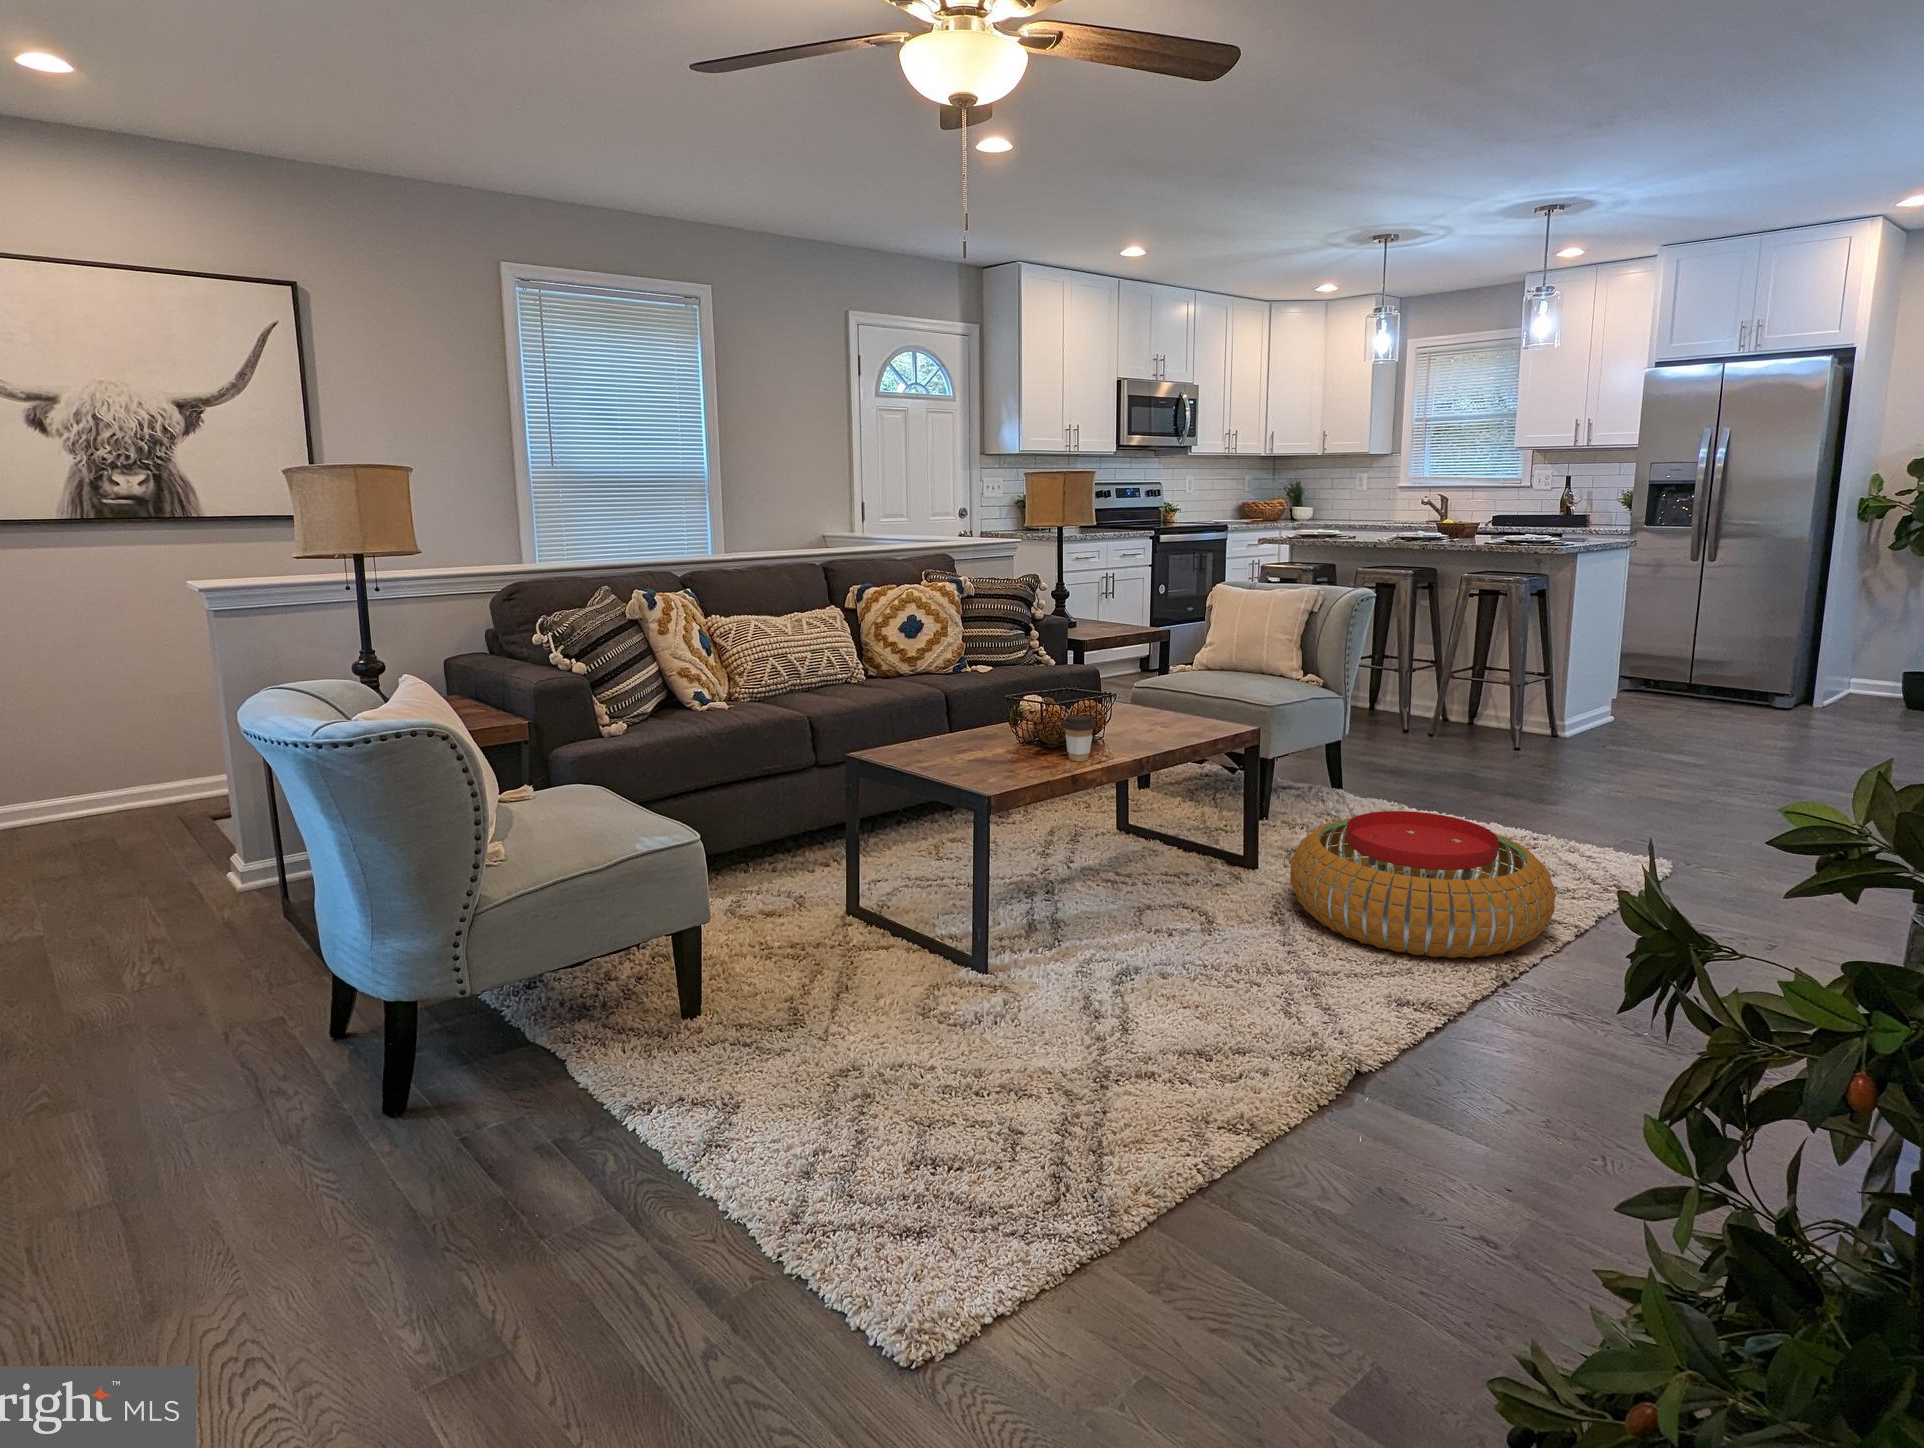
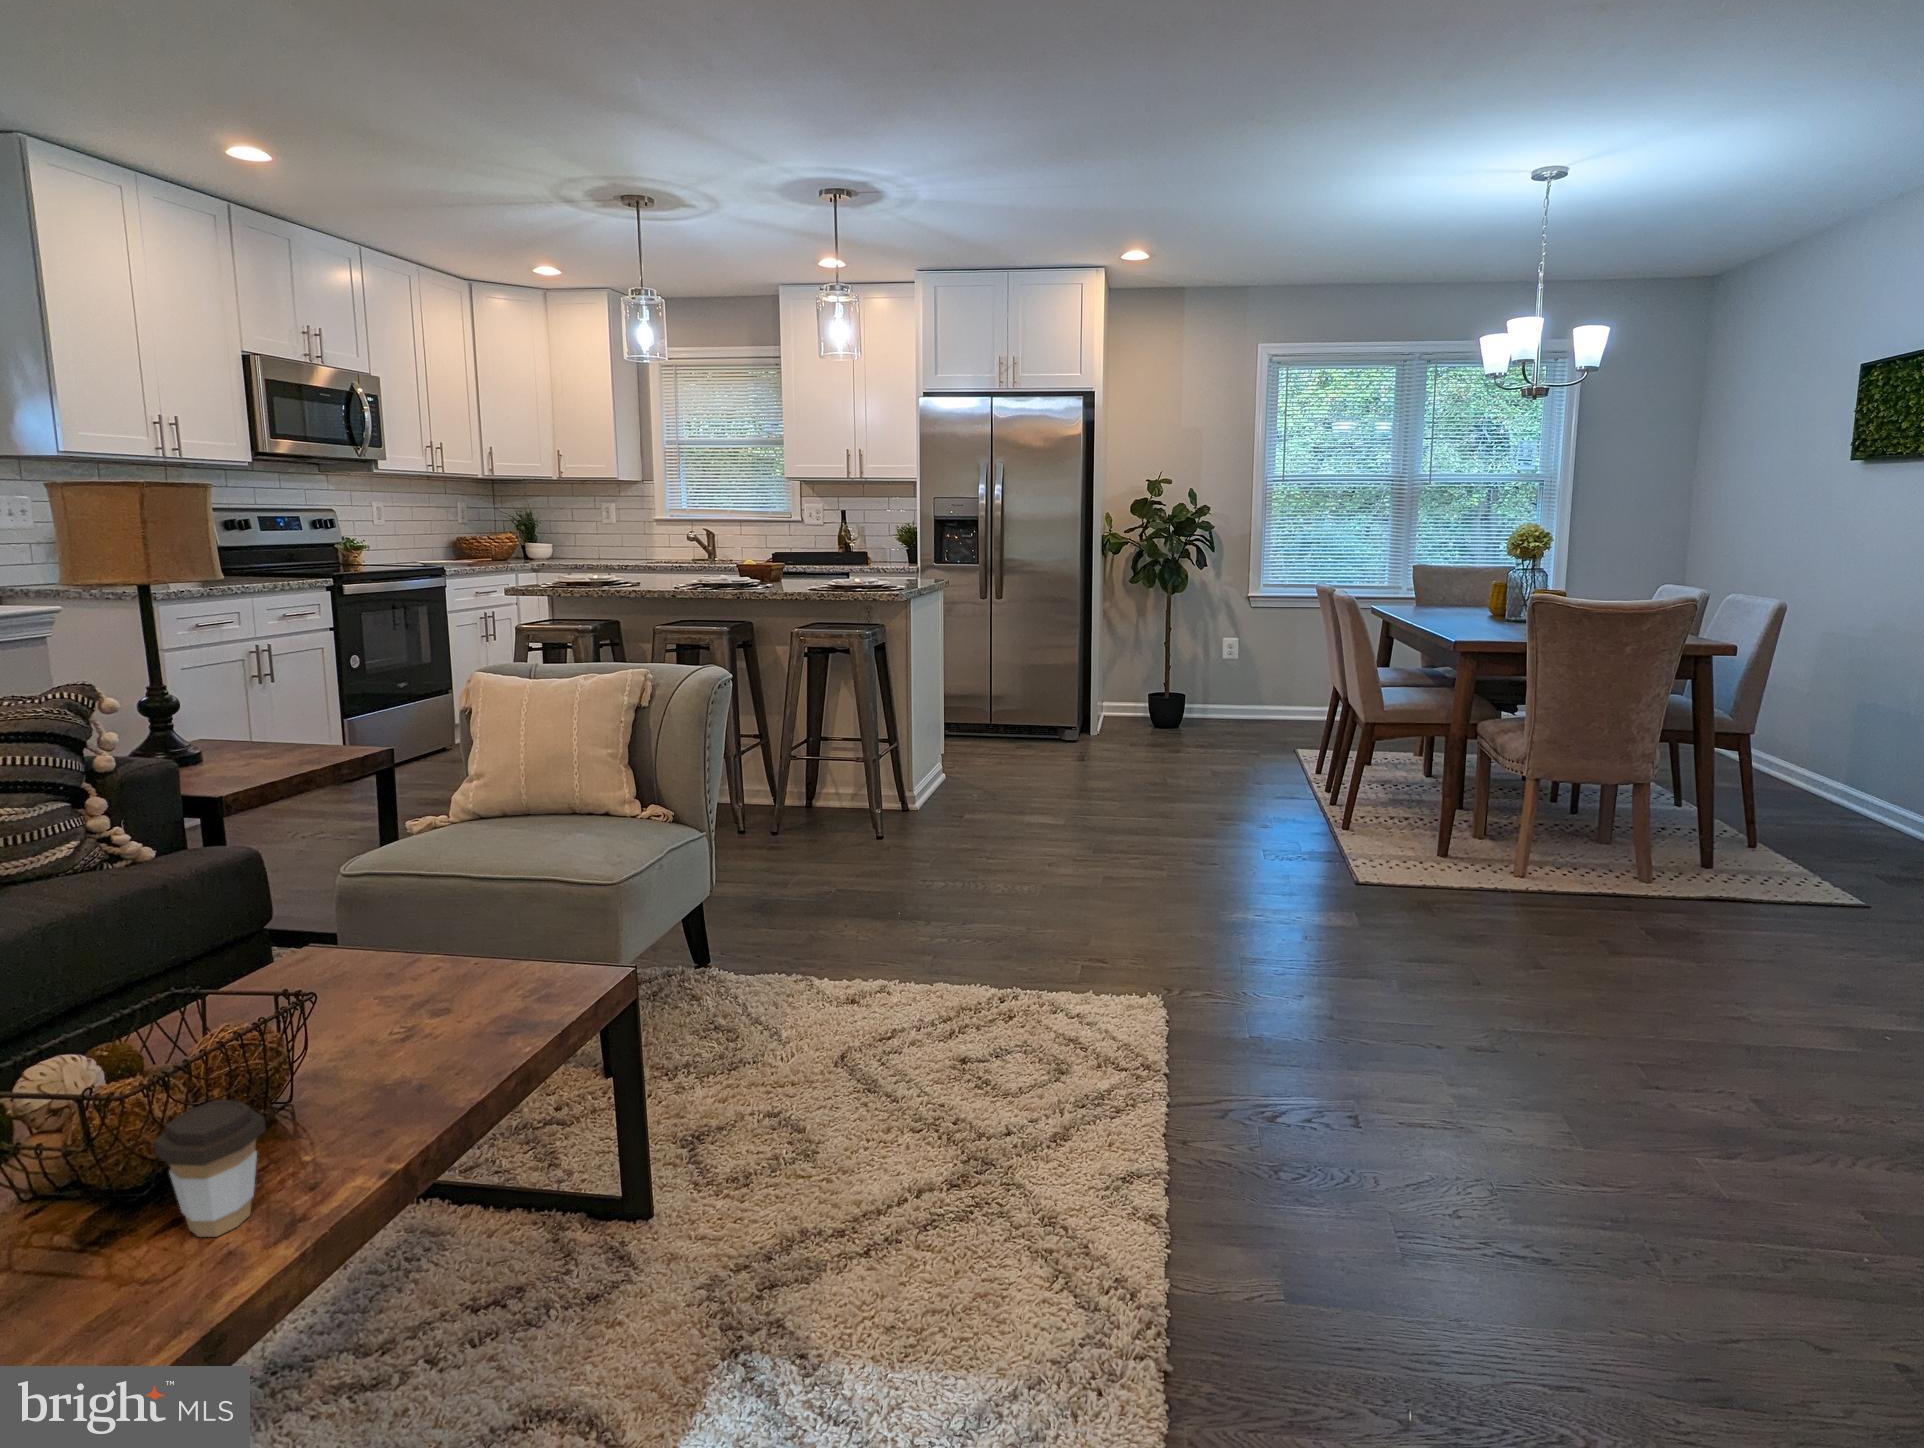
pouf: present [1290,811,1556,958] -> none [731,1040,1152,1364]

